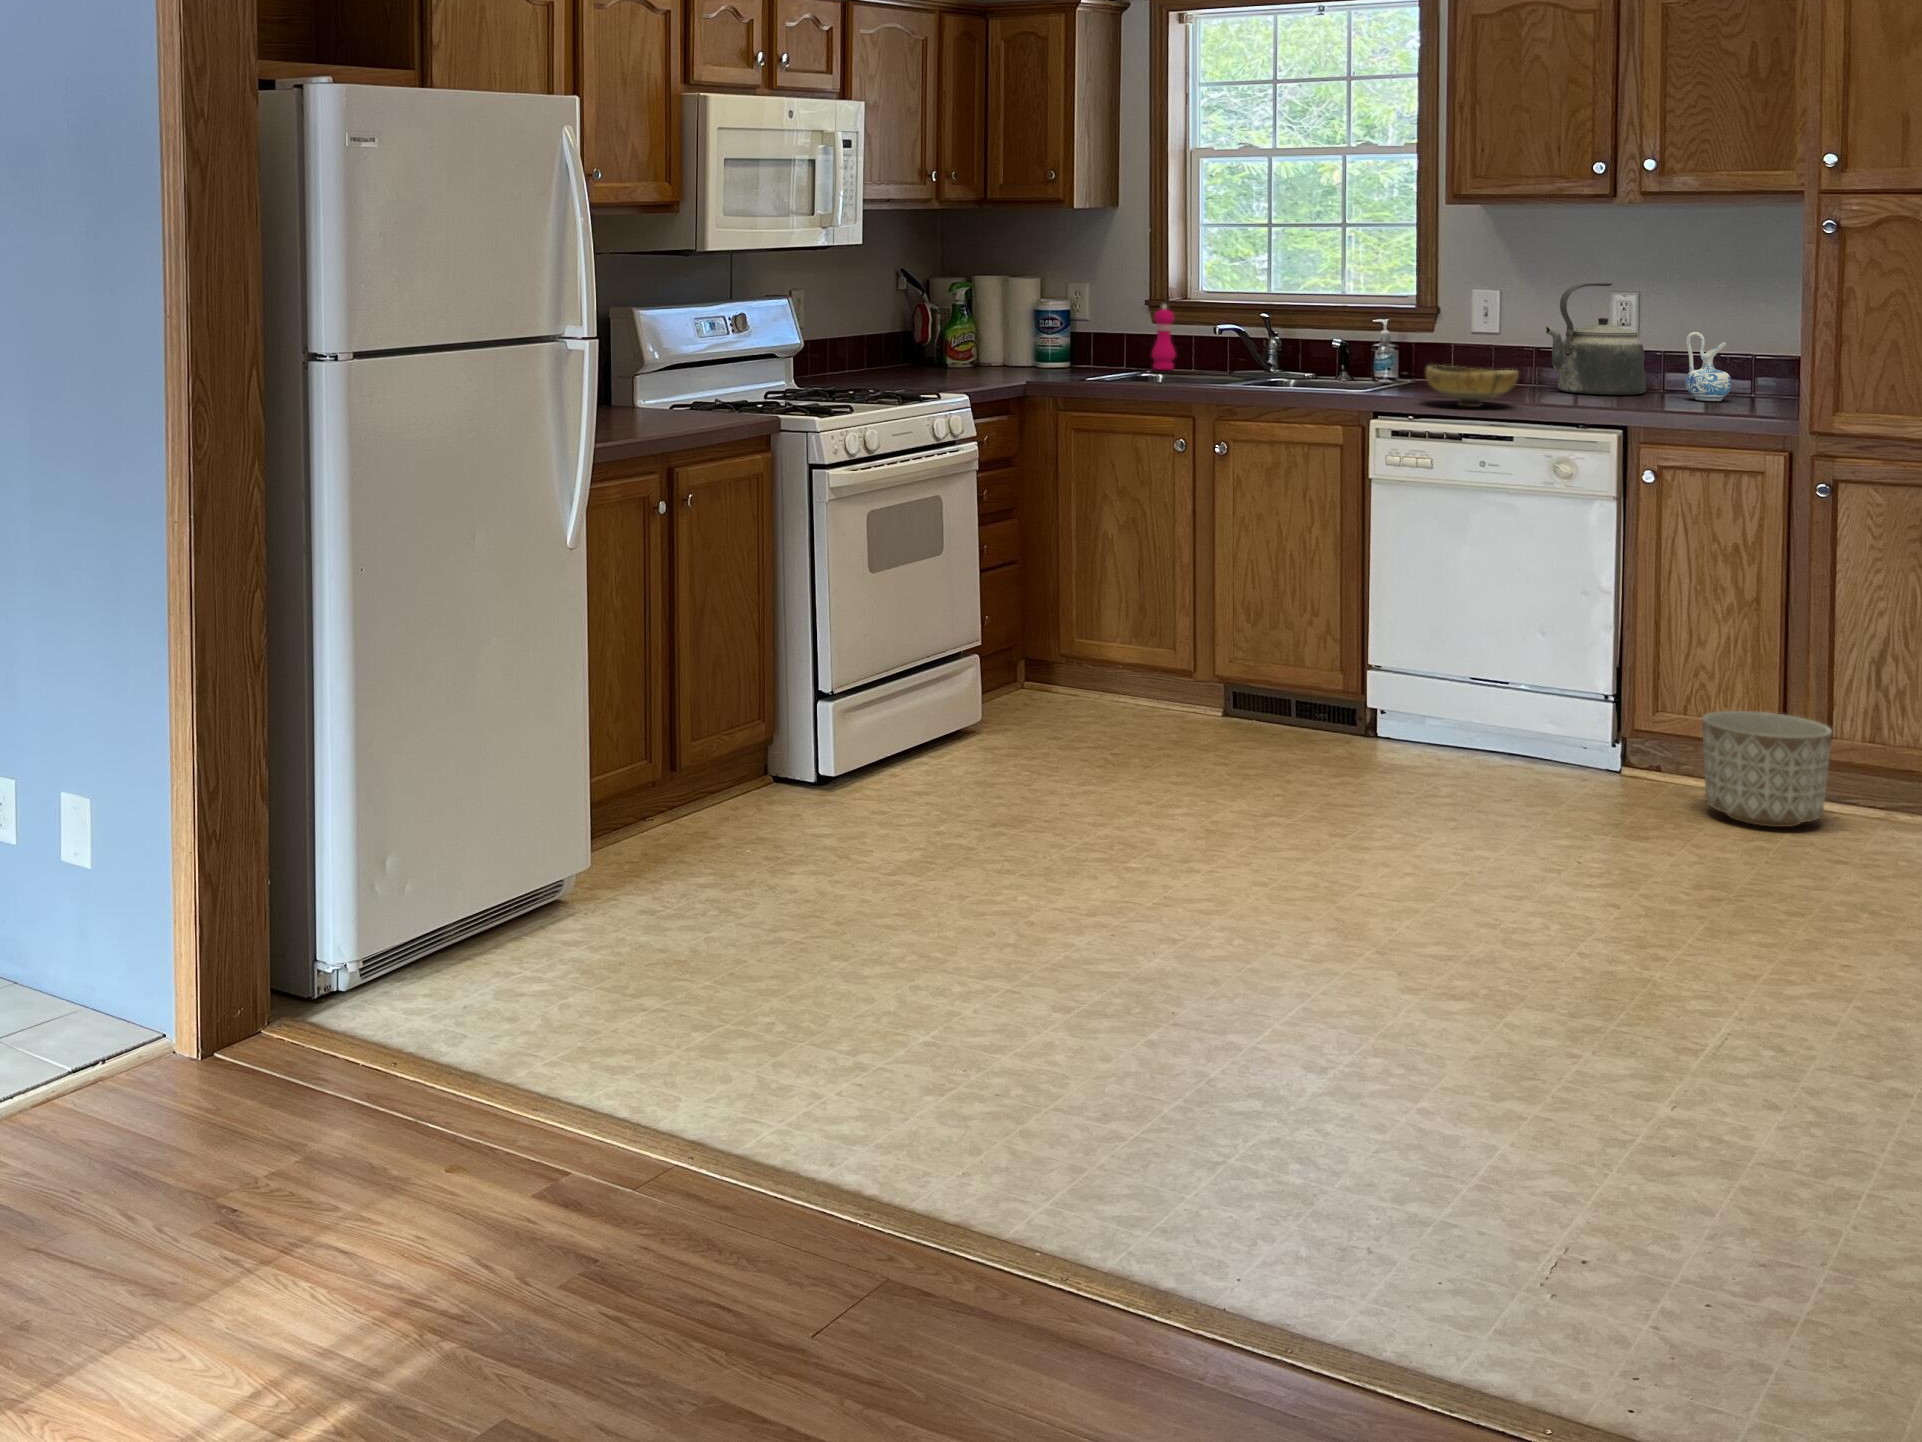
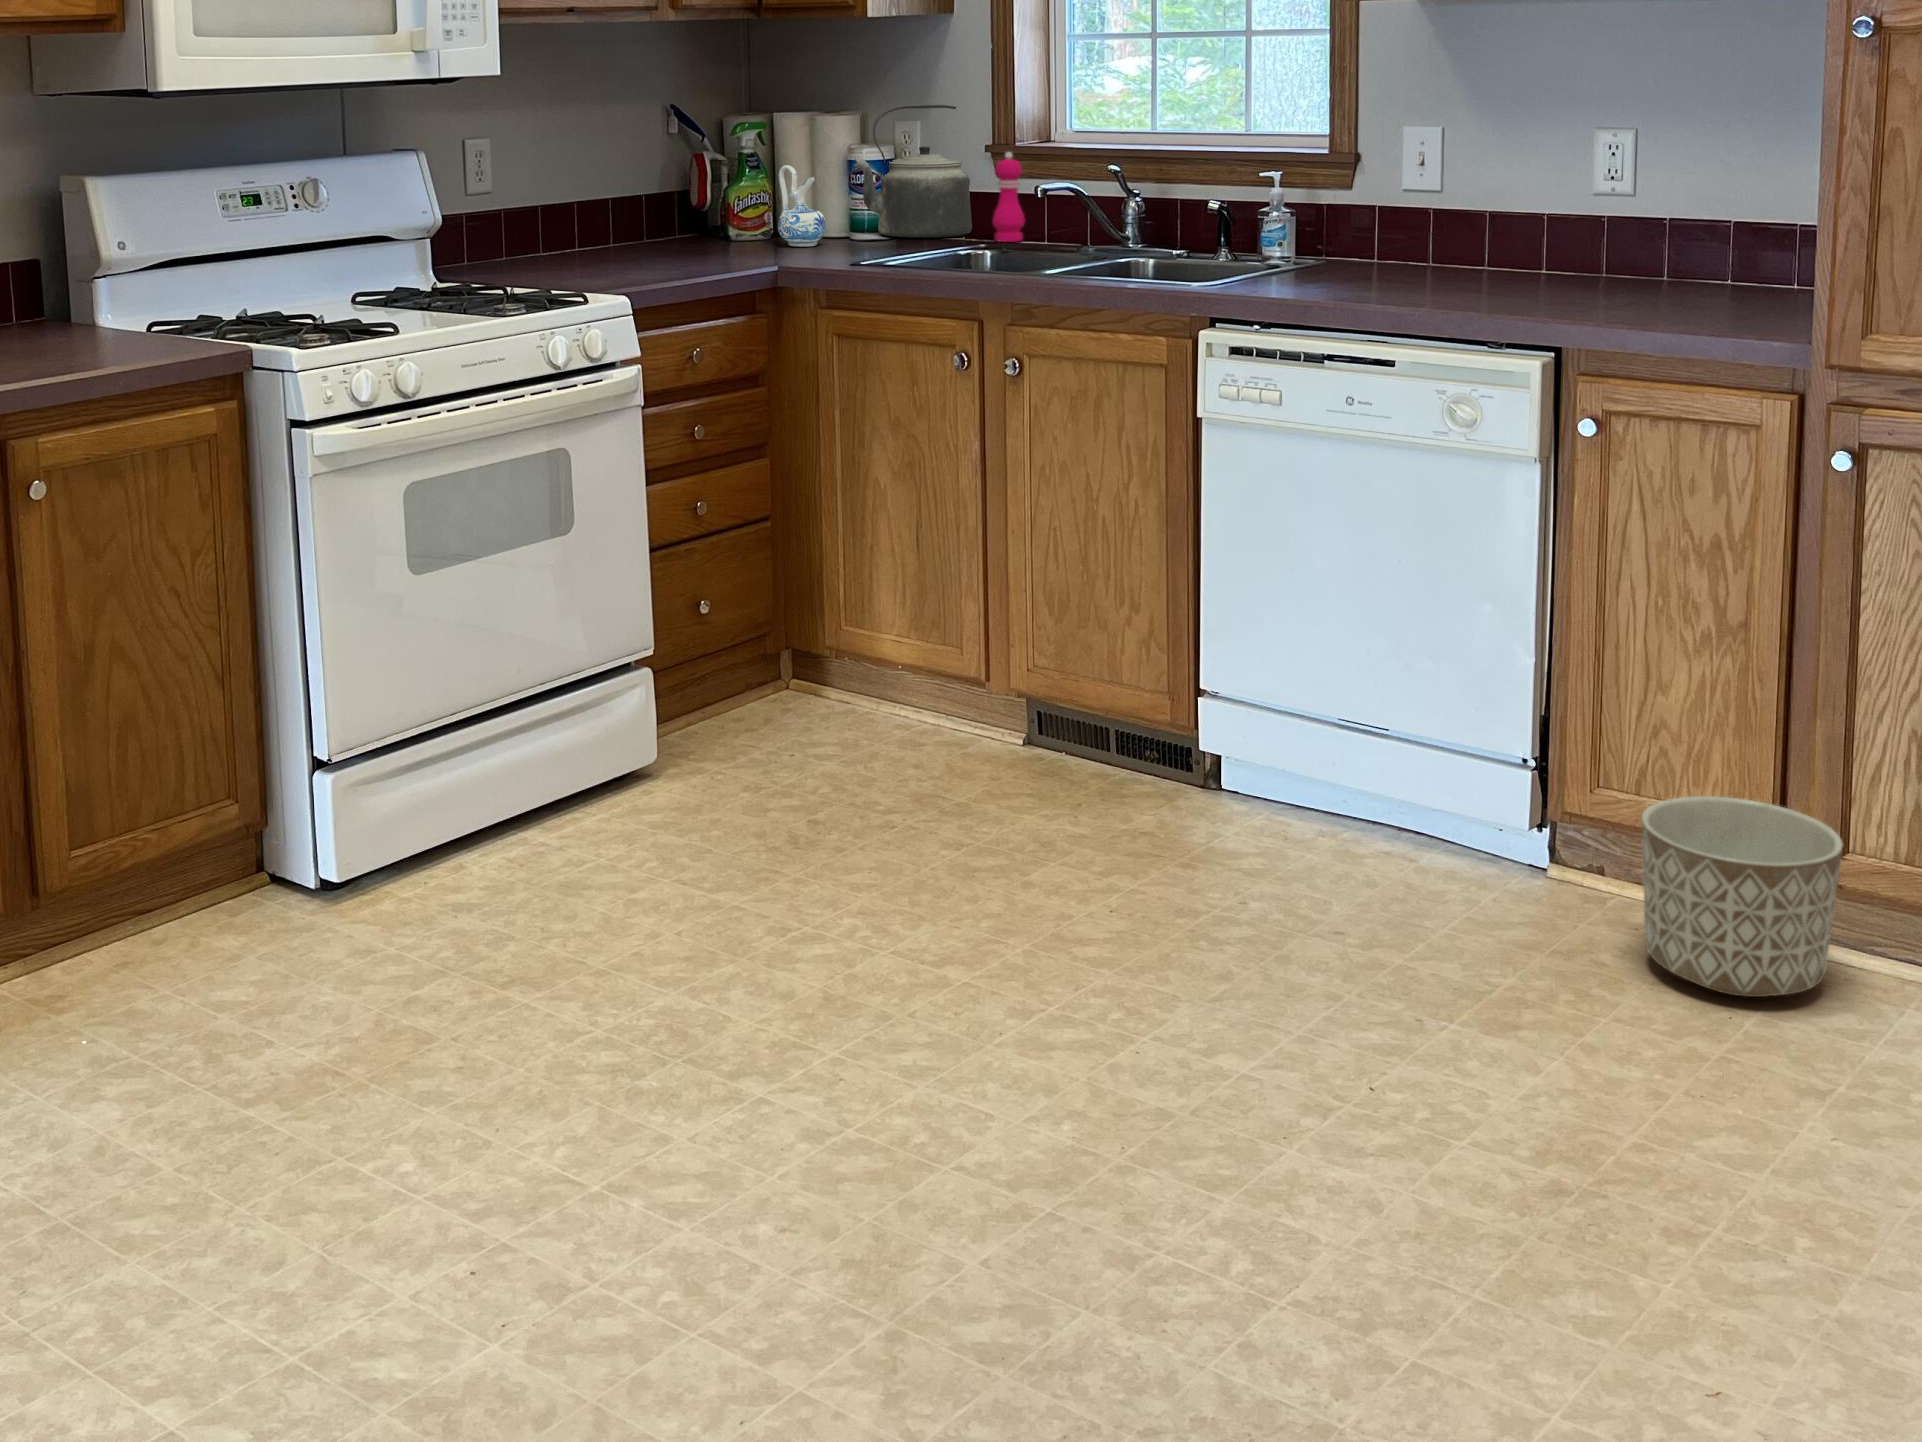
kettle: present [1546,283,1646,395] -> present [854,104,972,237]
ceramic pitcher: present [1685,332,1731,401] -> present [778,165,826,246]
bowl: present [1426,365,1519,407] -> none [1283,246,1418,310]

